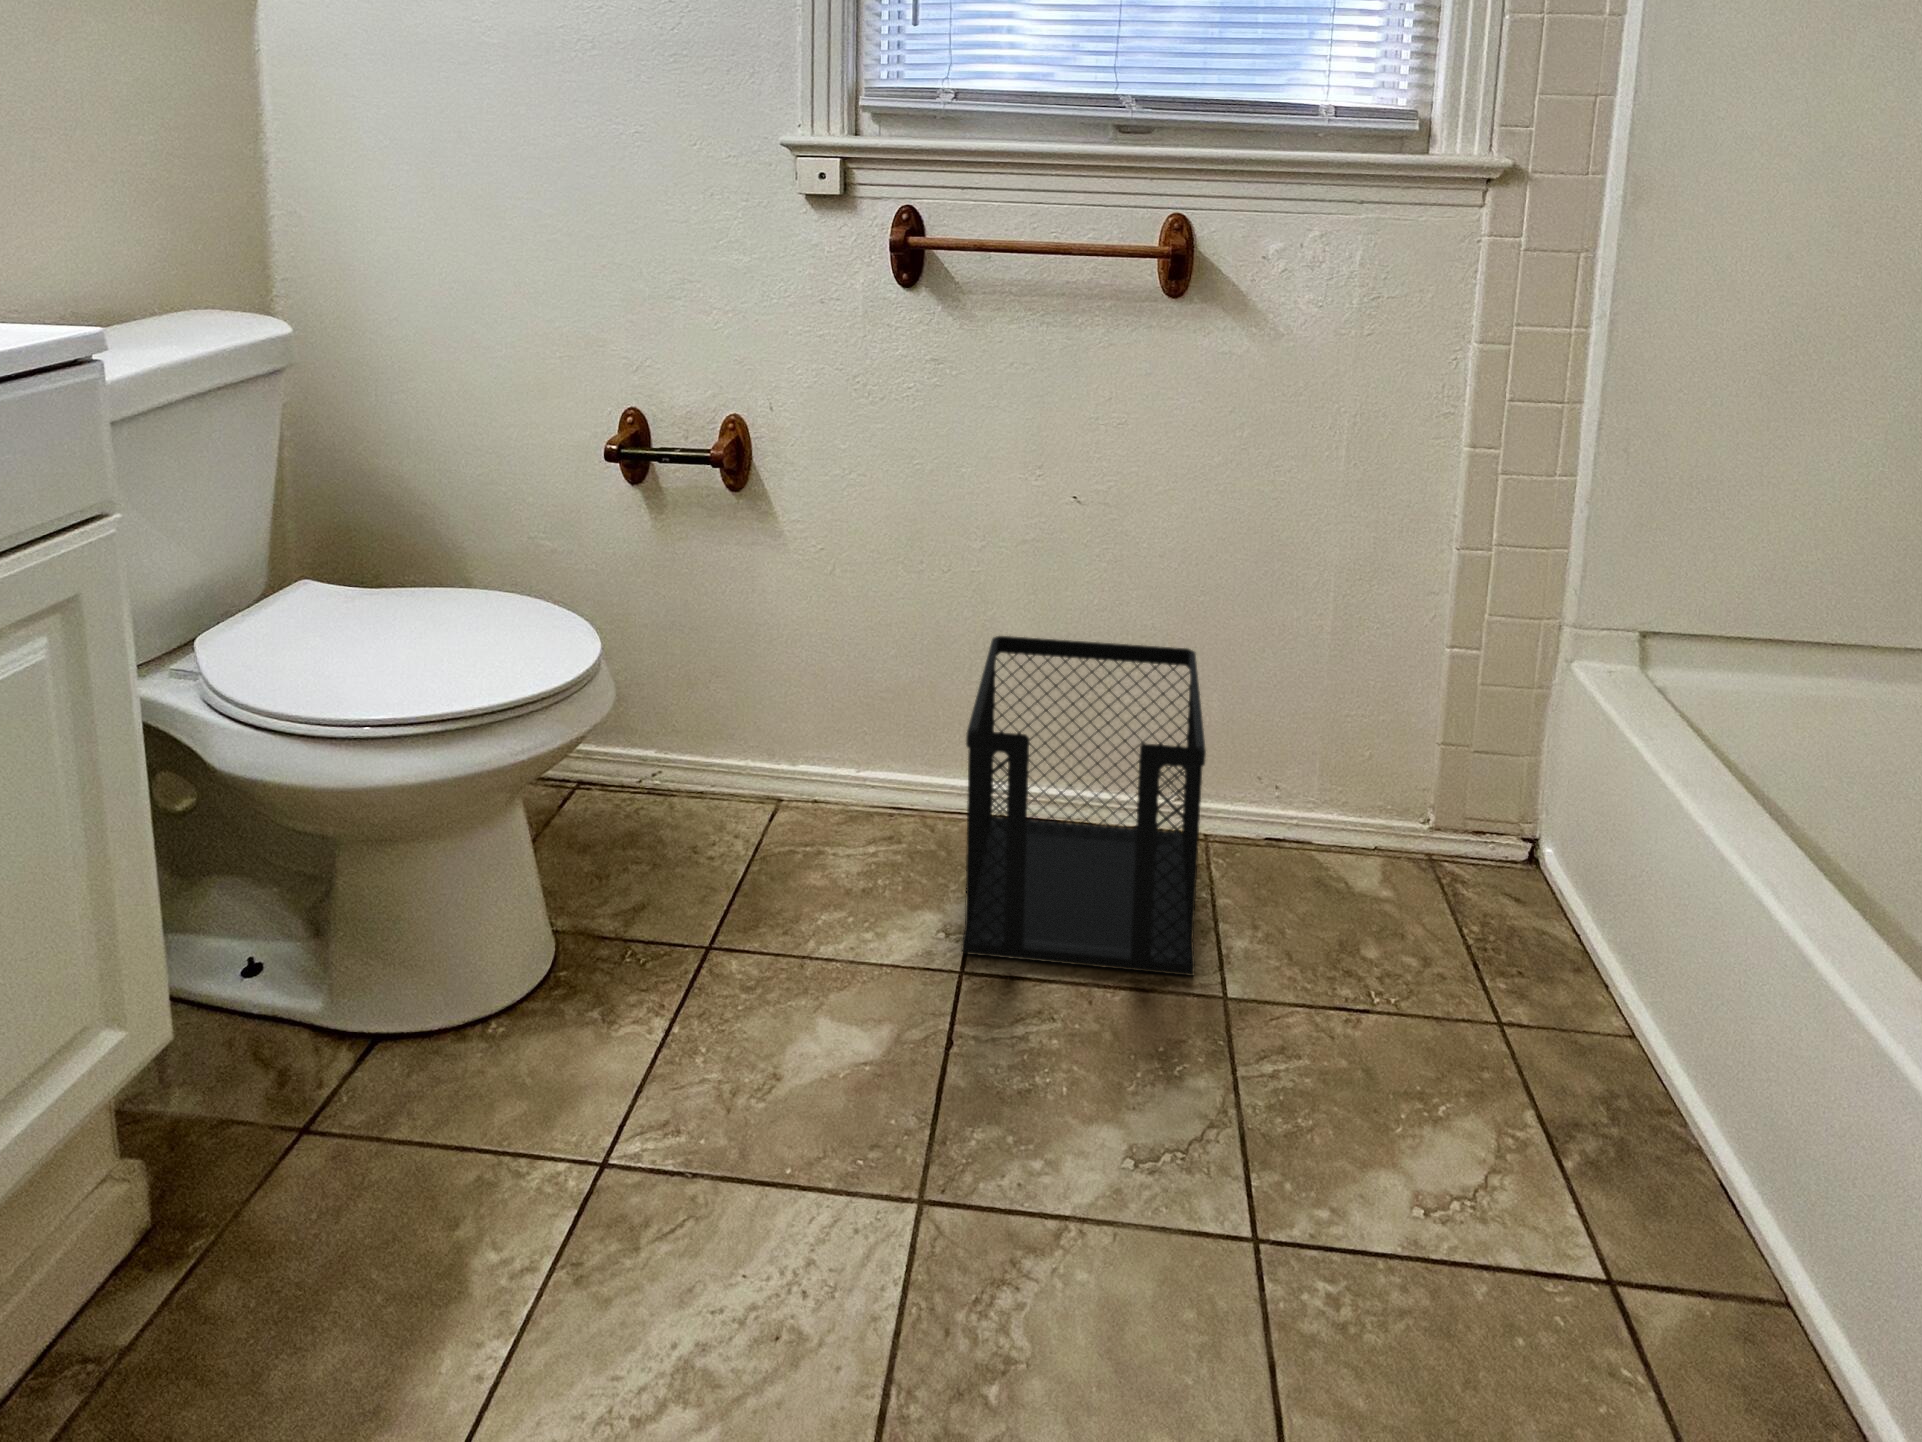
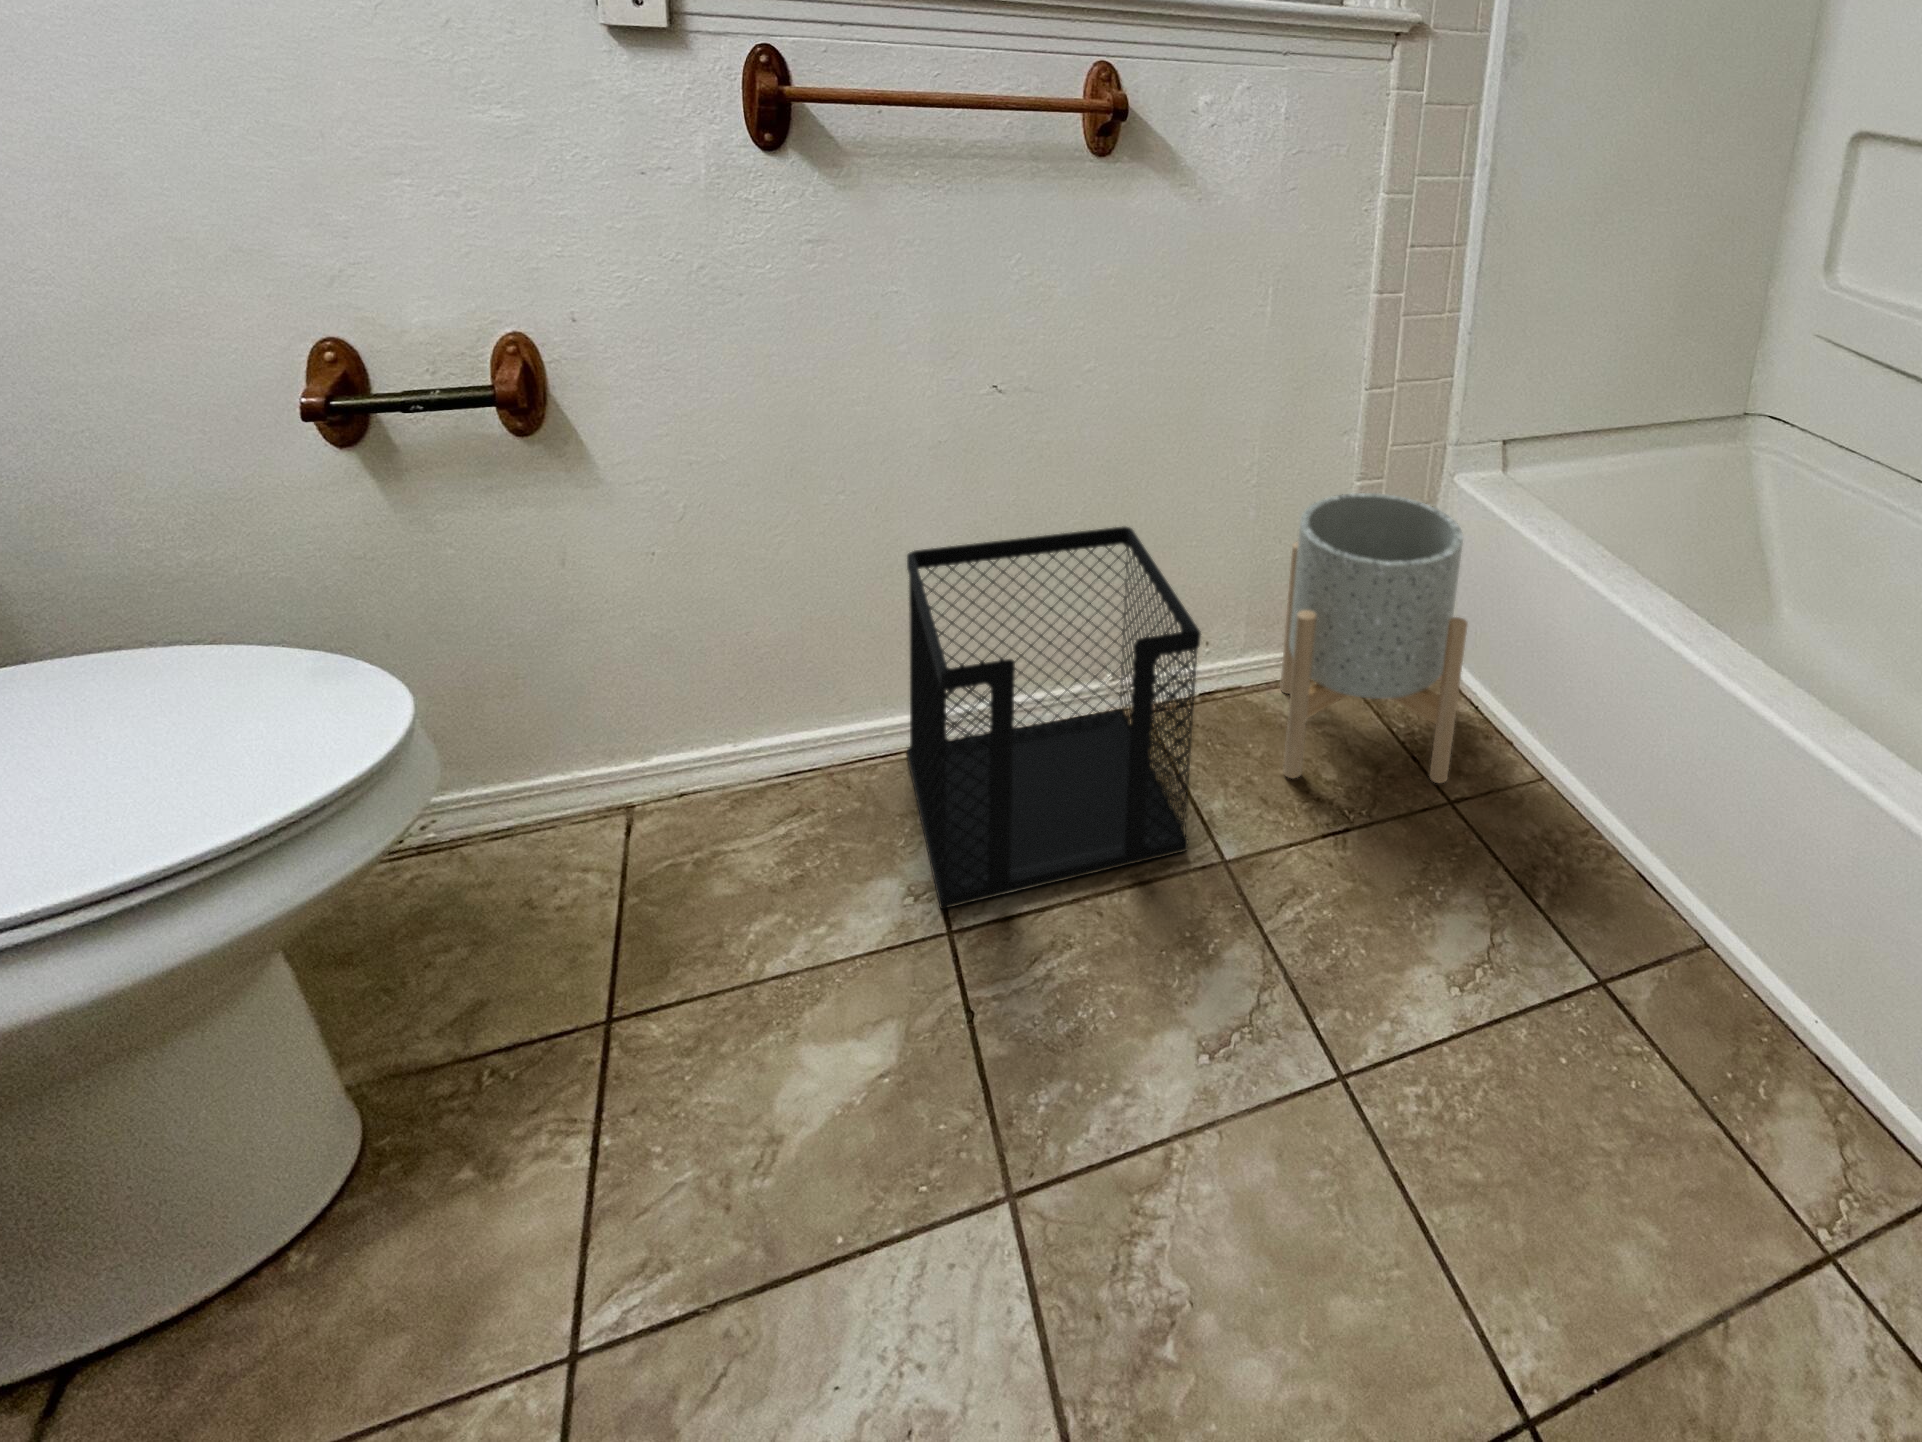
planter: none [1322,656,1541,998] -> present [1280,493,1468,783]

